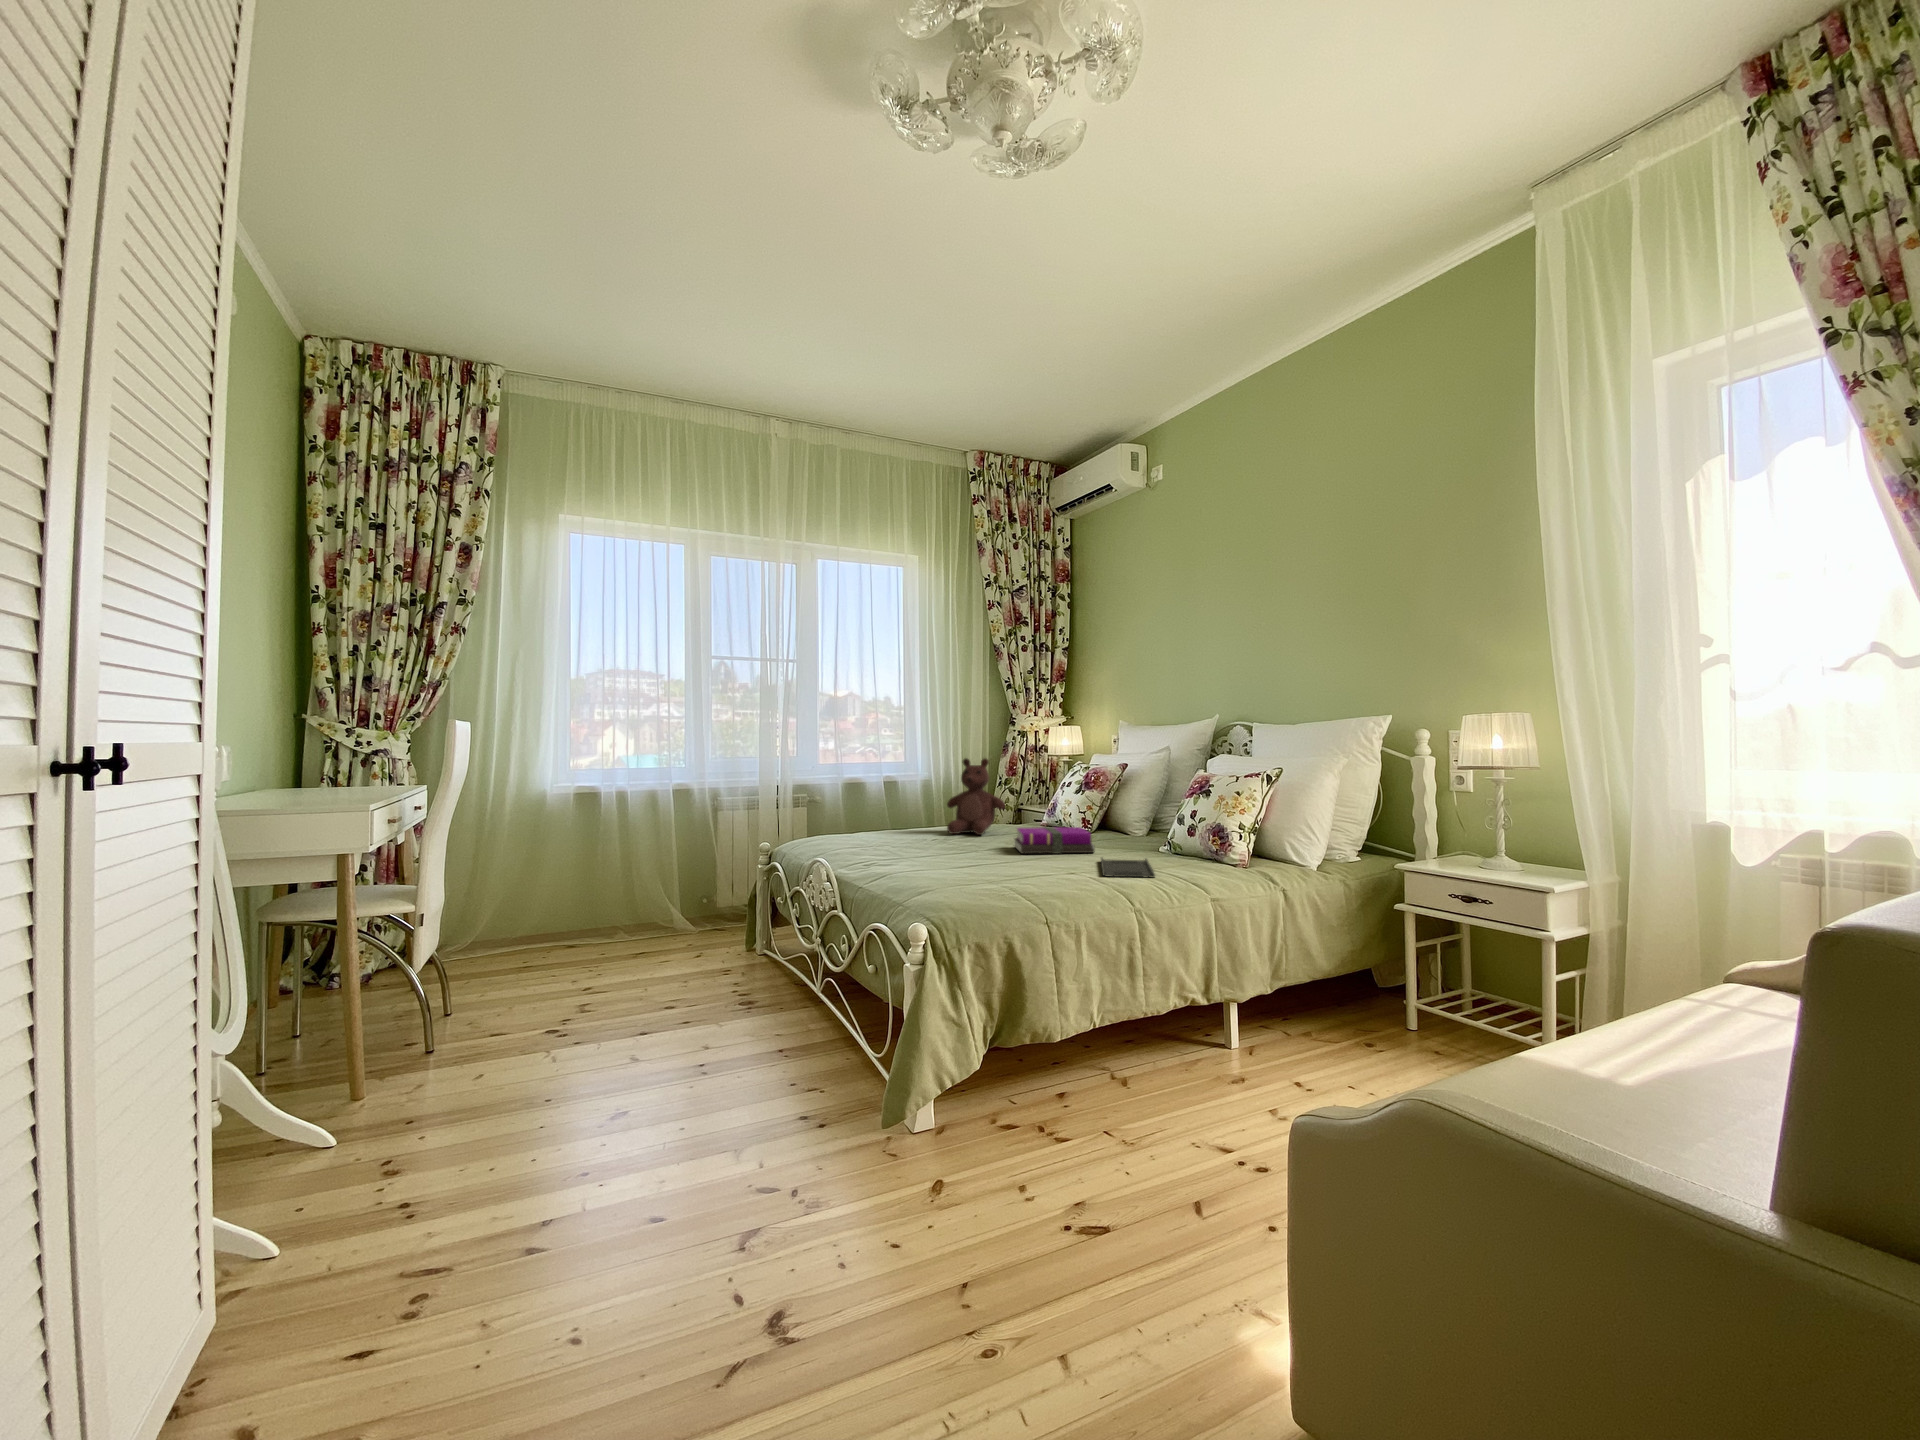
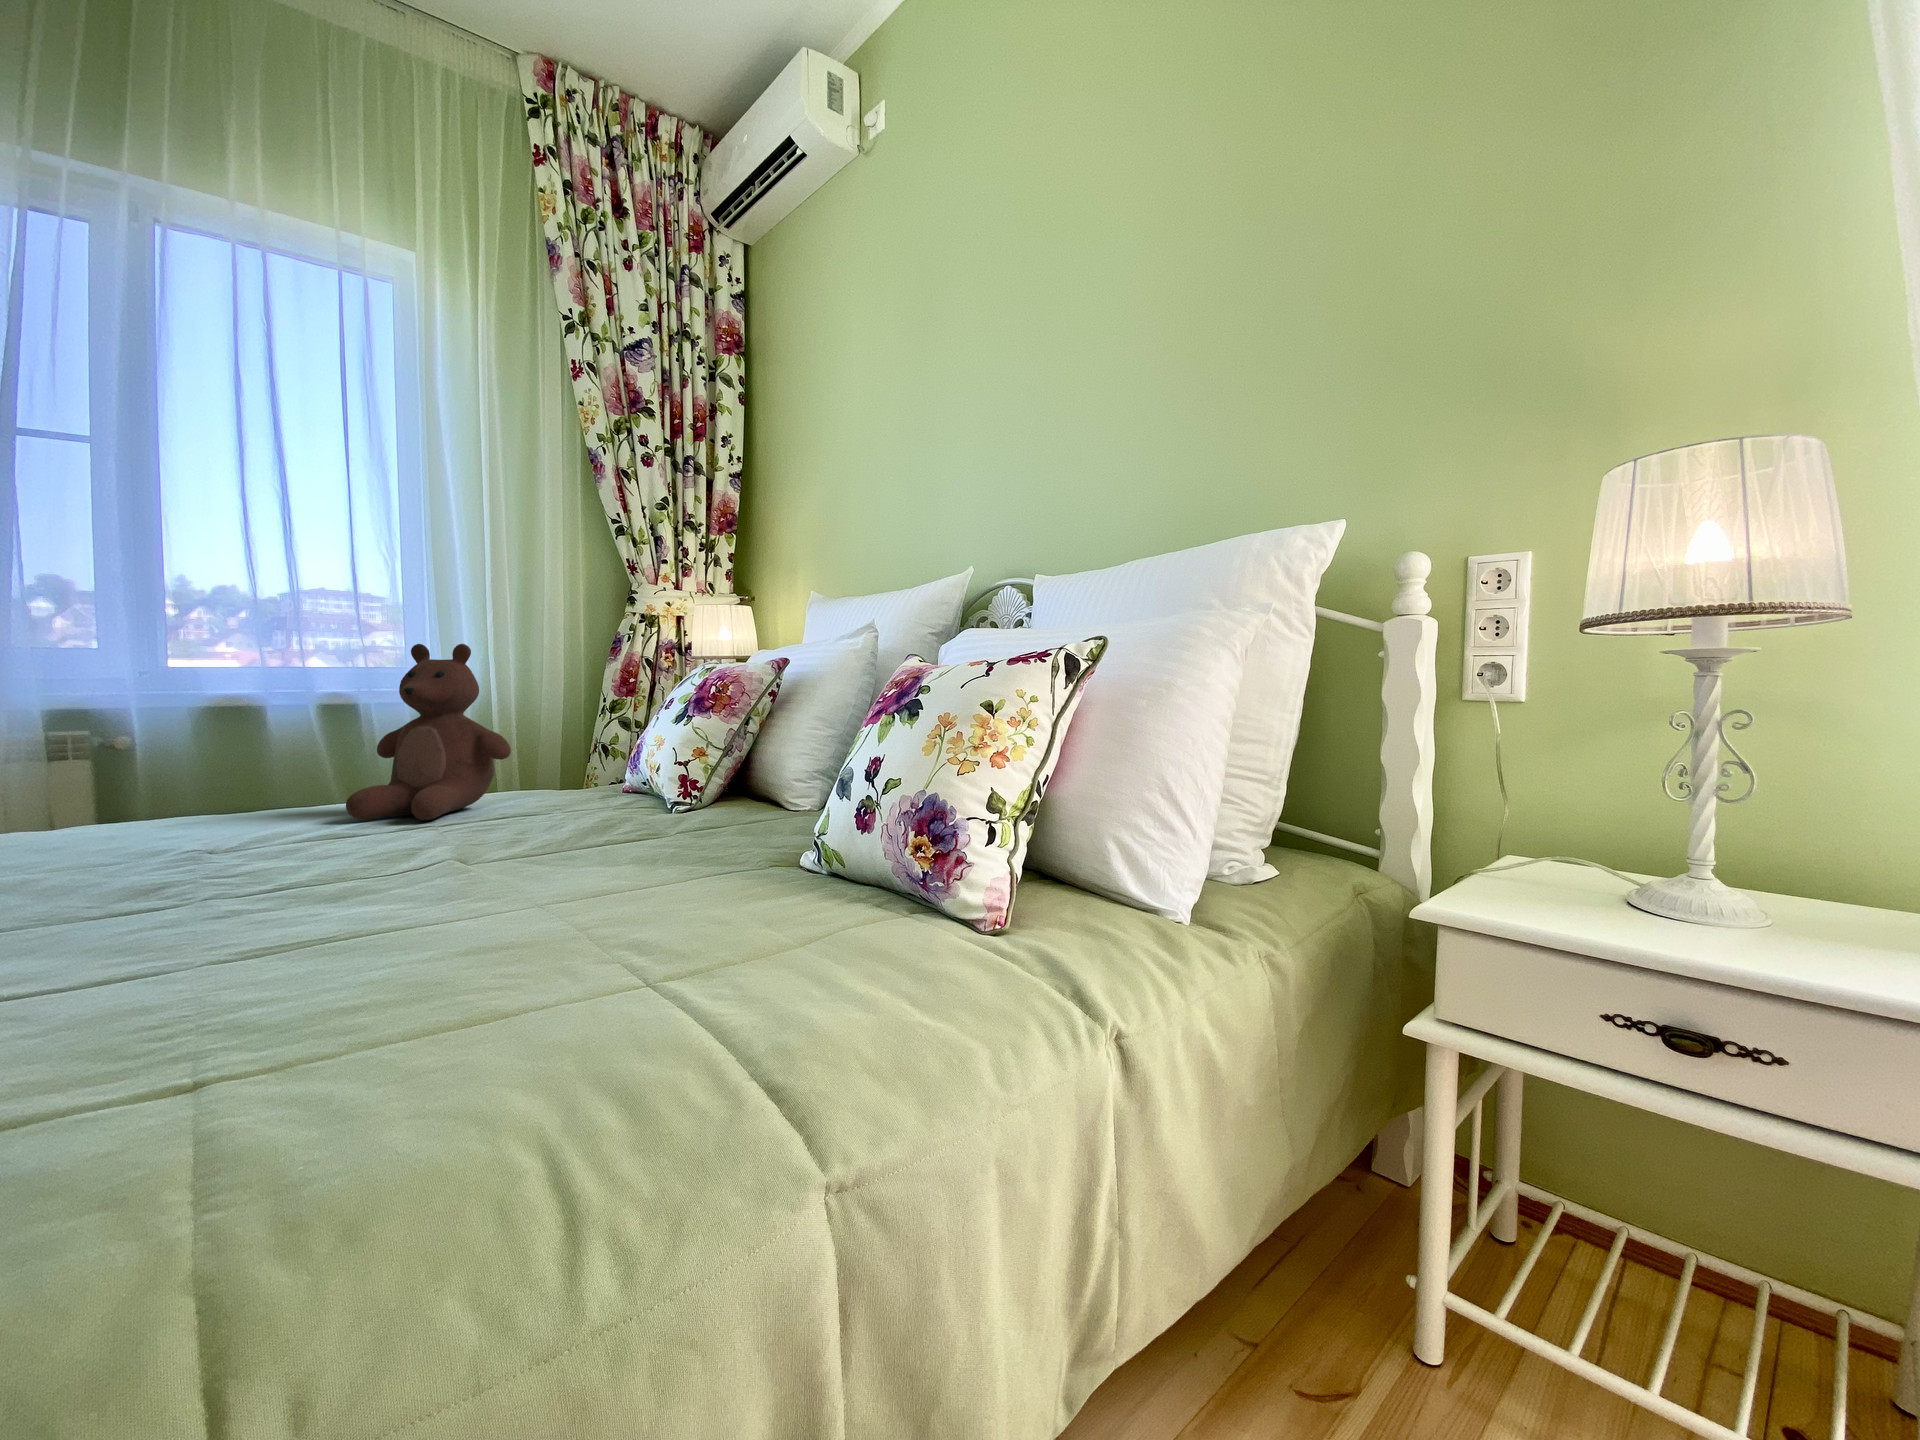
notebook: present [1014,827,1095,854] -> none [364,803,620,895]
tray: present [1101,858,1155,877] -> none [393,908,709,1054]

